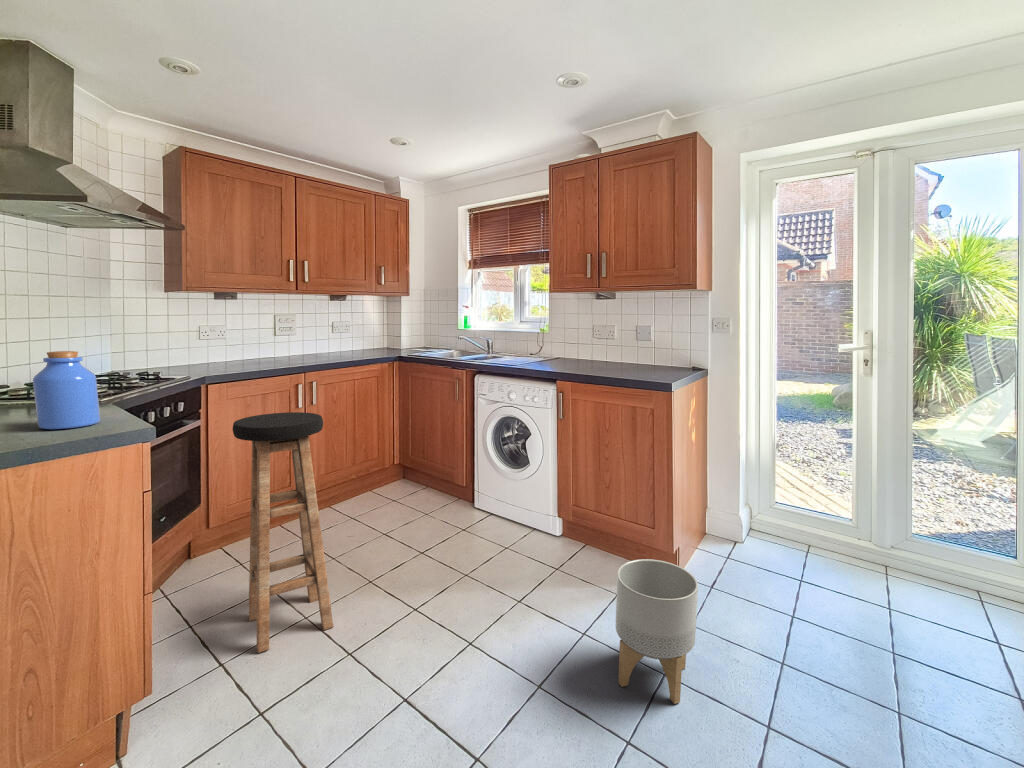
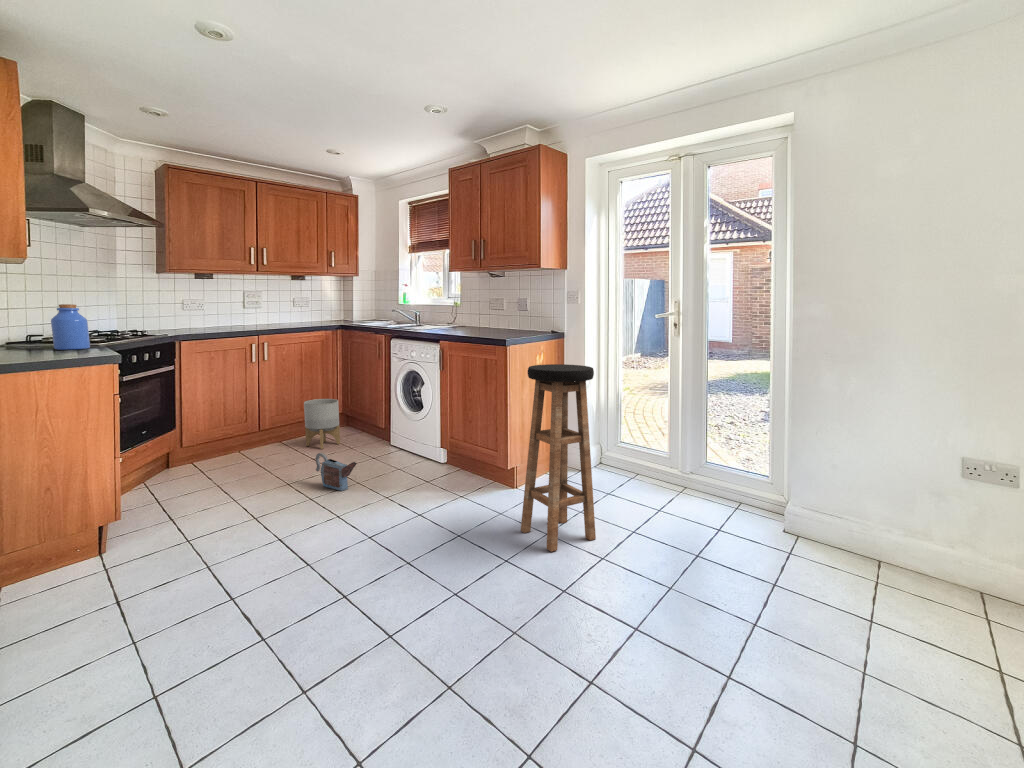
bar stool: present [233,412,333,653] -> present [521,364,596,552]
watering can: none [410,541,479,597] -> present [316,453,357,491]
planter: present [616,559,698,704] -> present [304,399,340,449]

